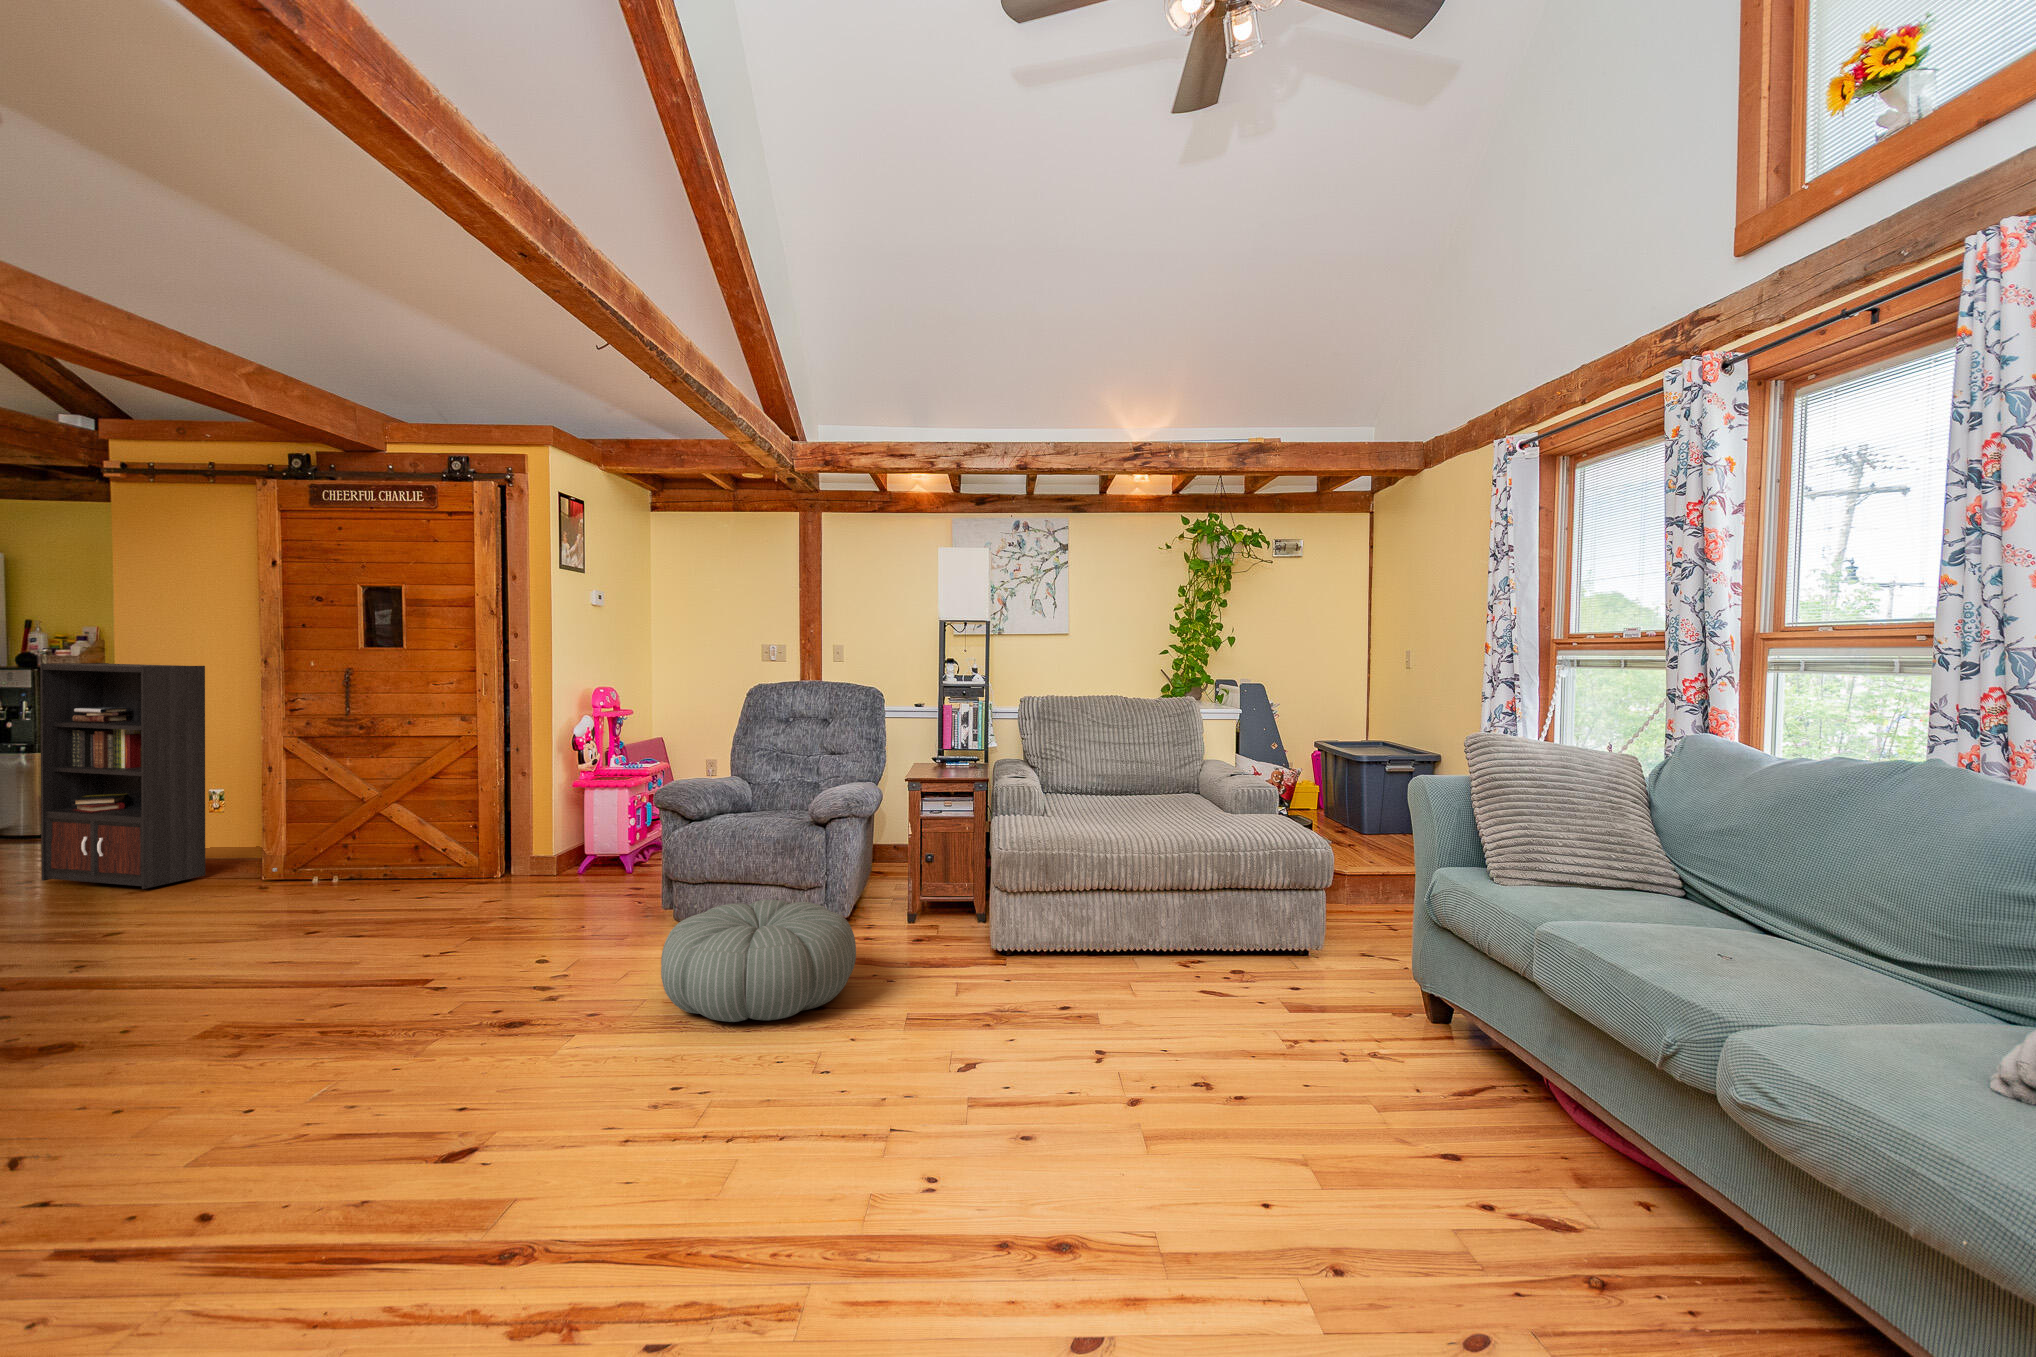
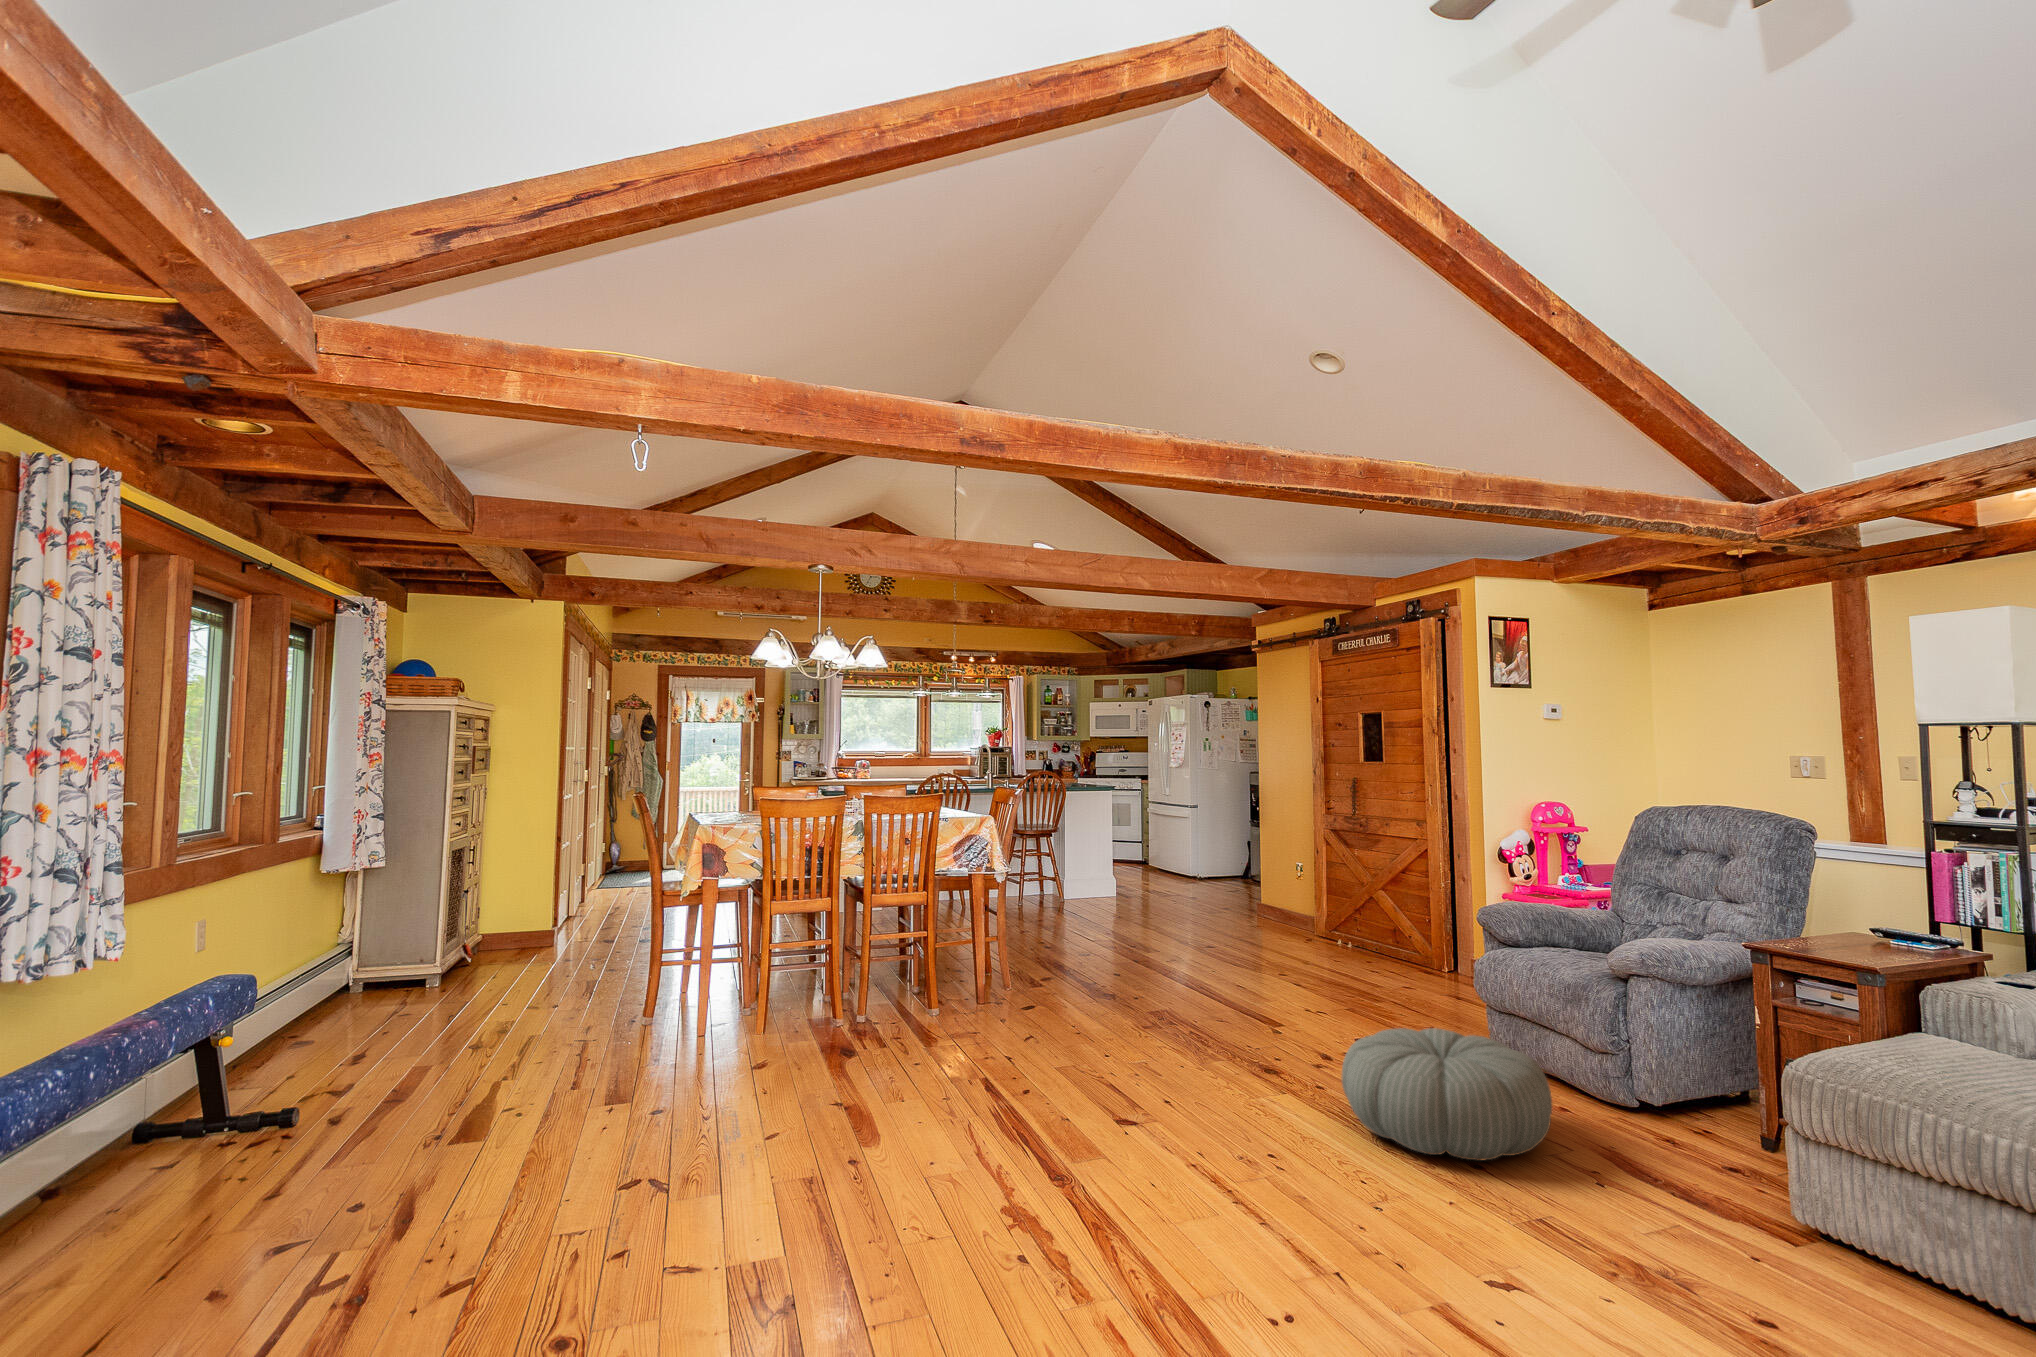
bookcase: present [40,663,277,889] -> none [1199,774,1309,935]

